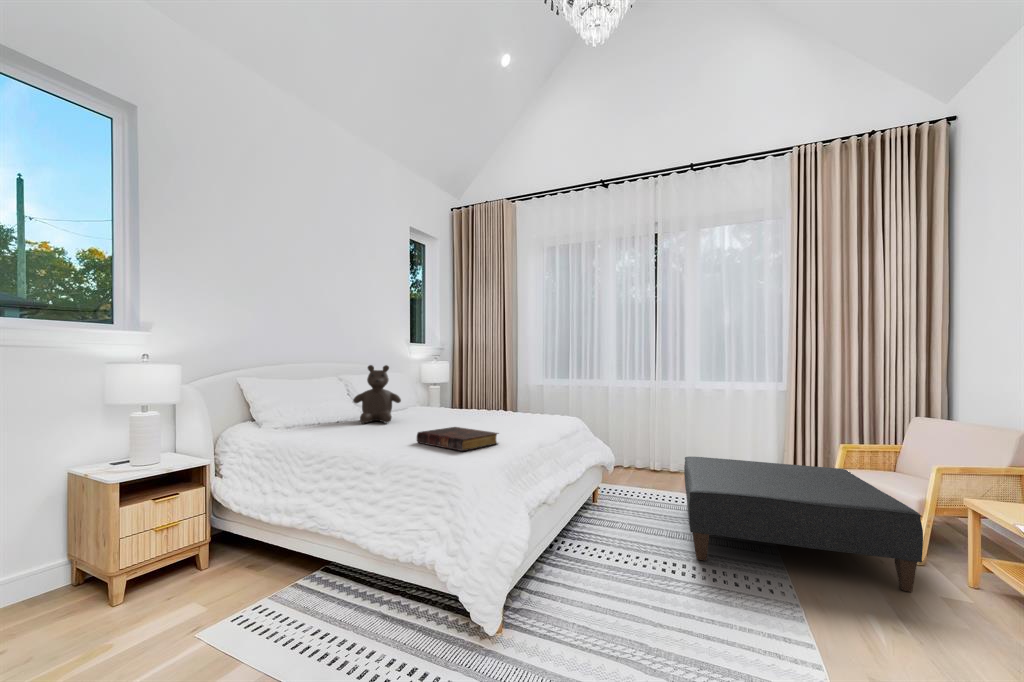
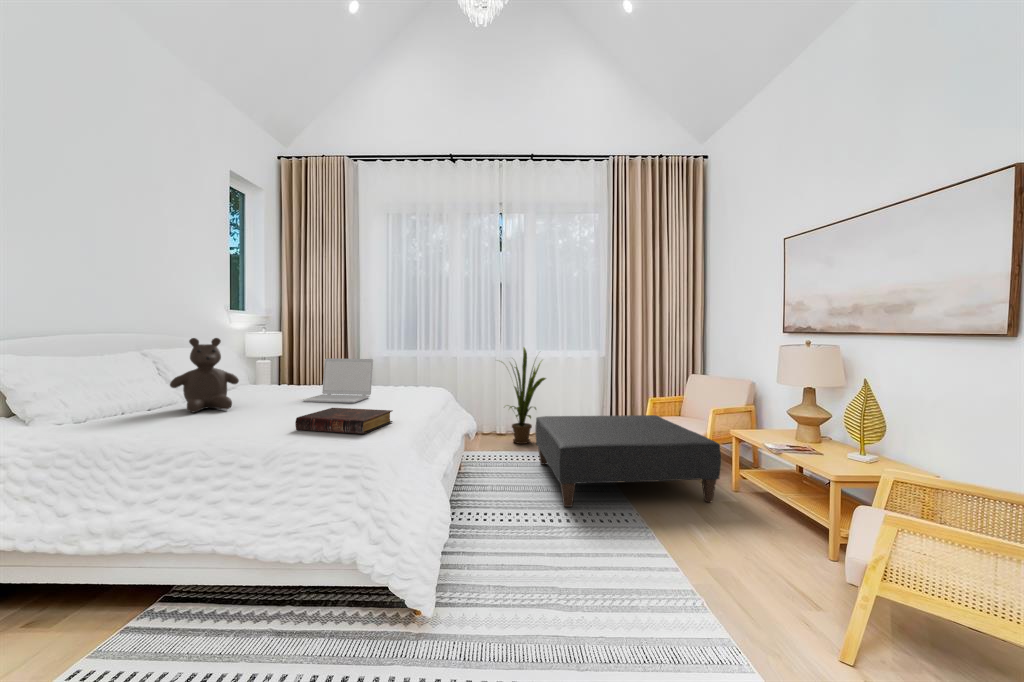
house plant: none [649,381,707,485] -> present [510,348,546,444]
laptop: none [449,385,509,425] -> present [303,358,373,403]

